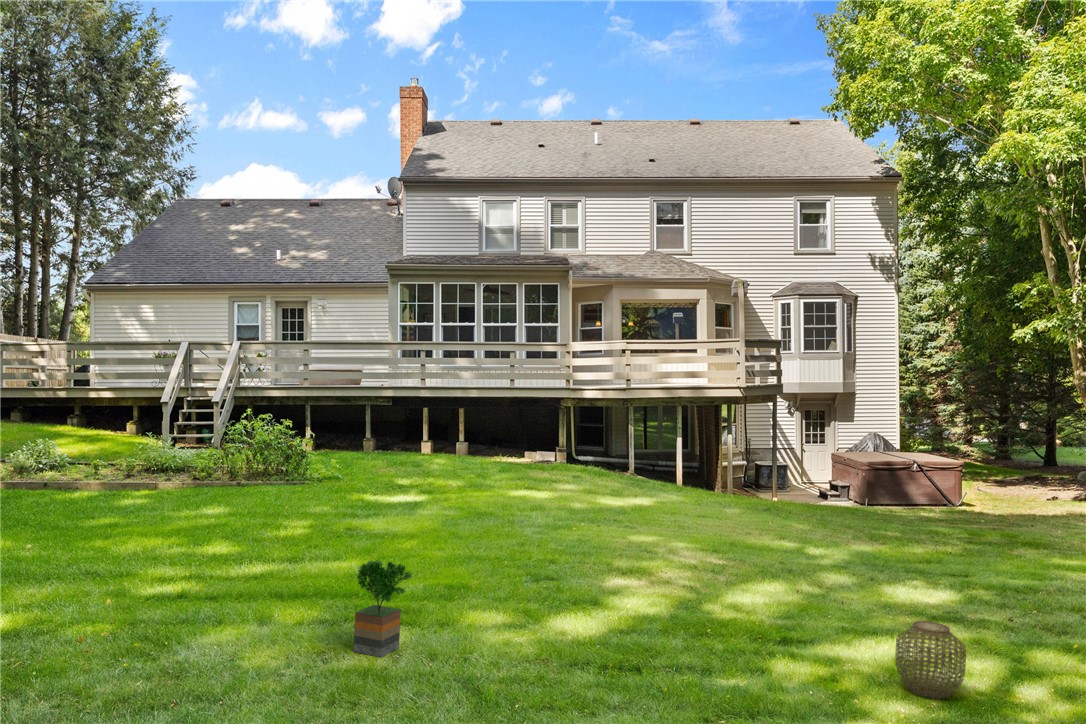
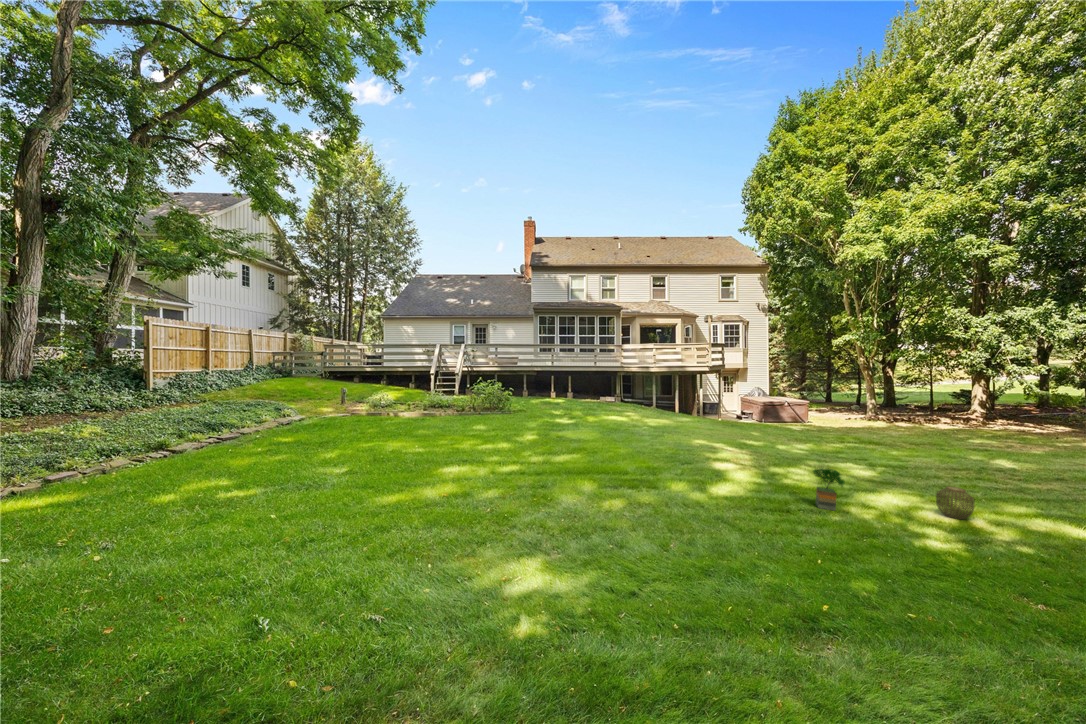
potted tree: present [354,560,412,657] -> present [813,468,845,510]

